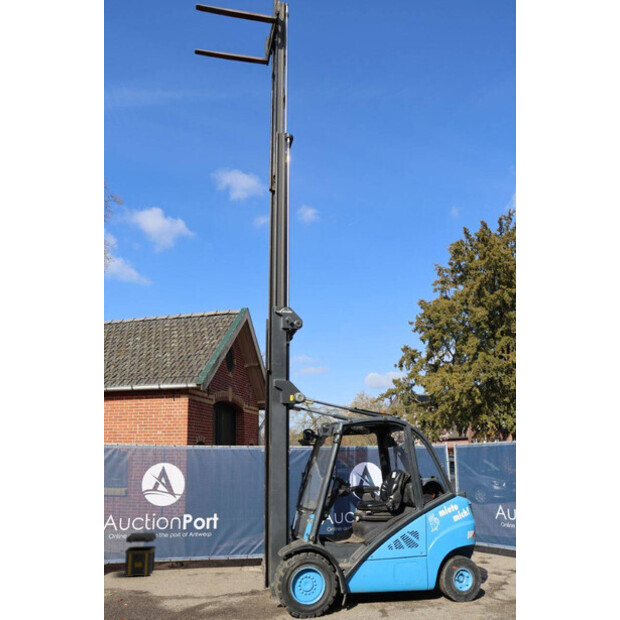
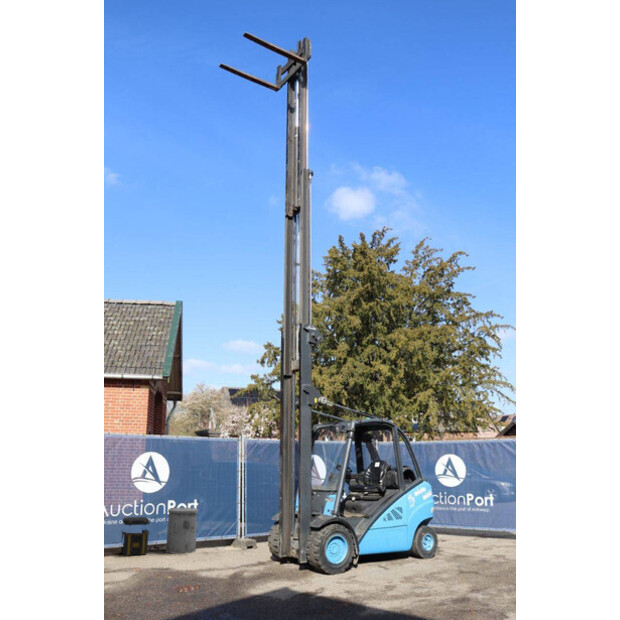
trash can: none [175,523,211,576] -> present [166,507,198,554]

